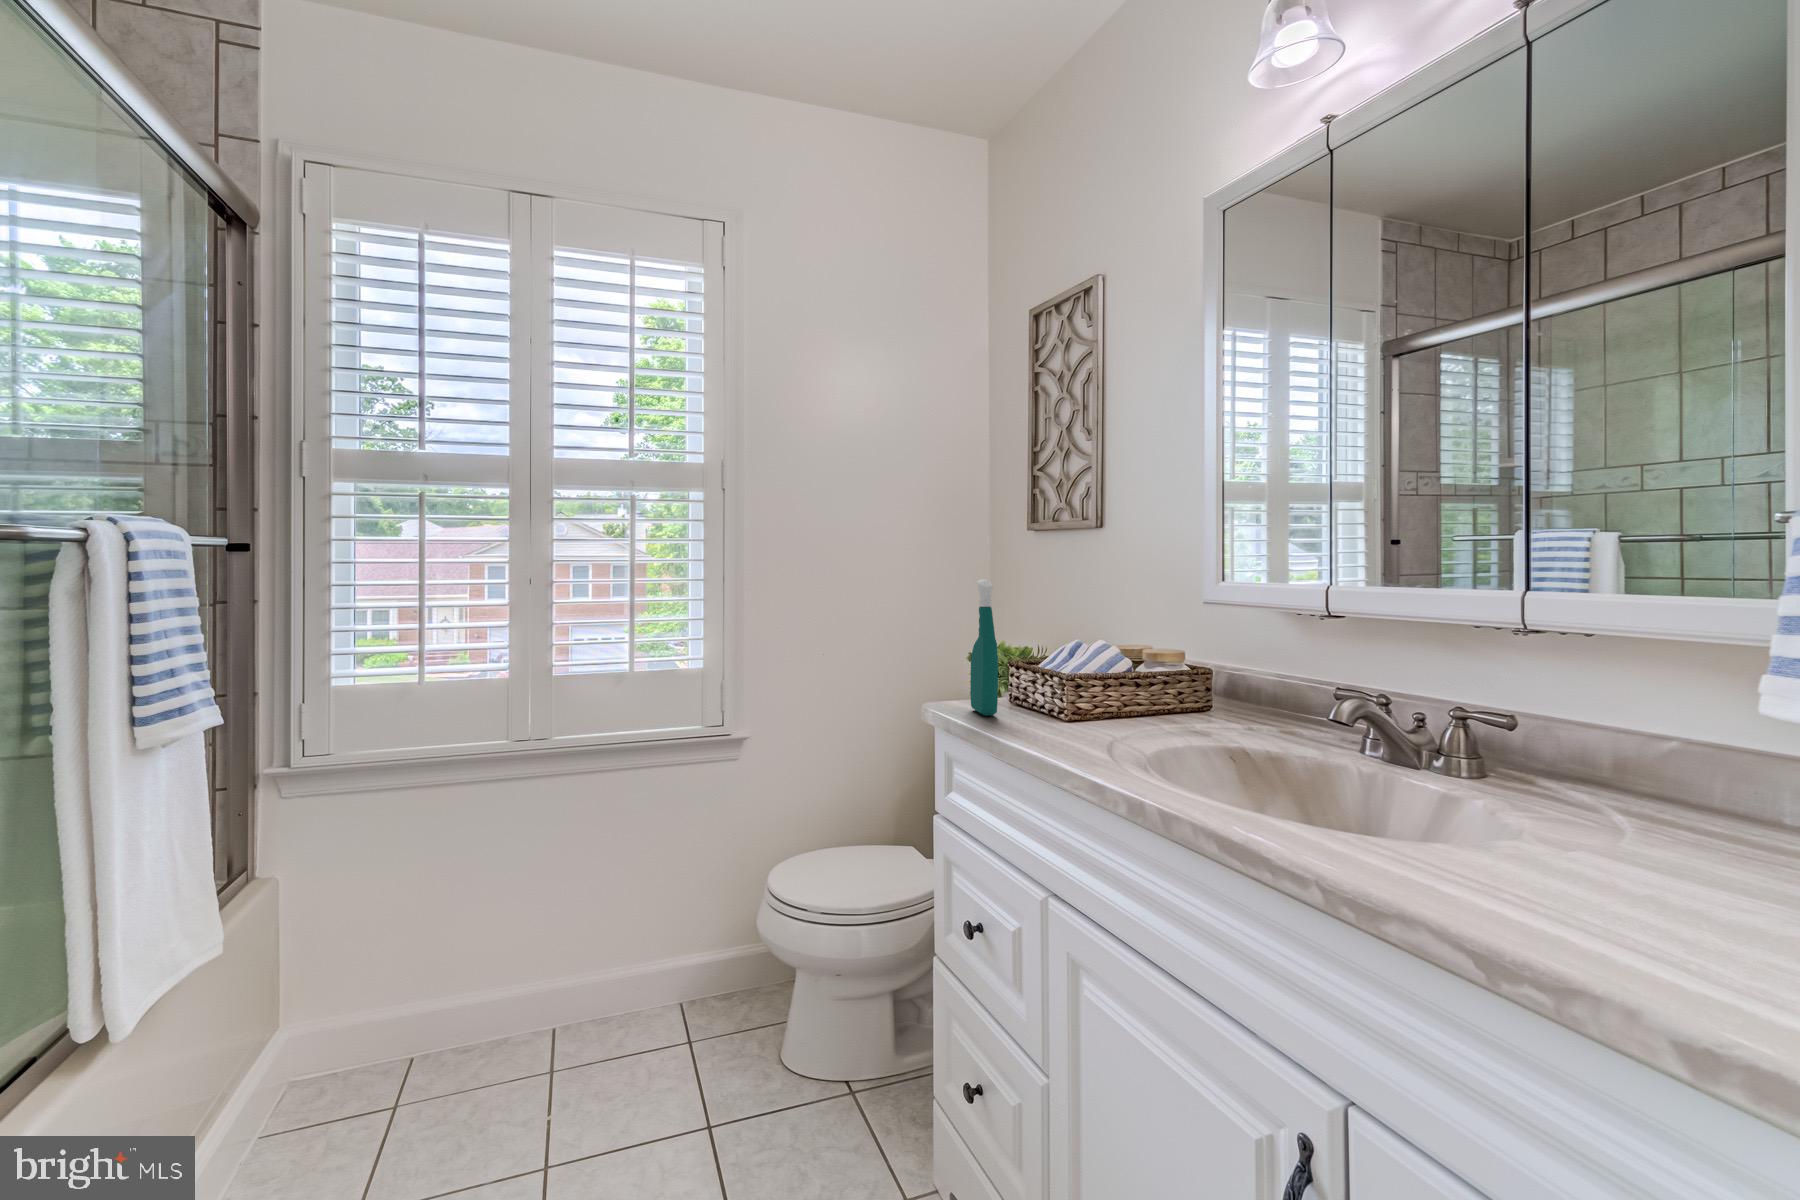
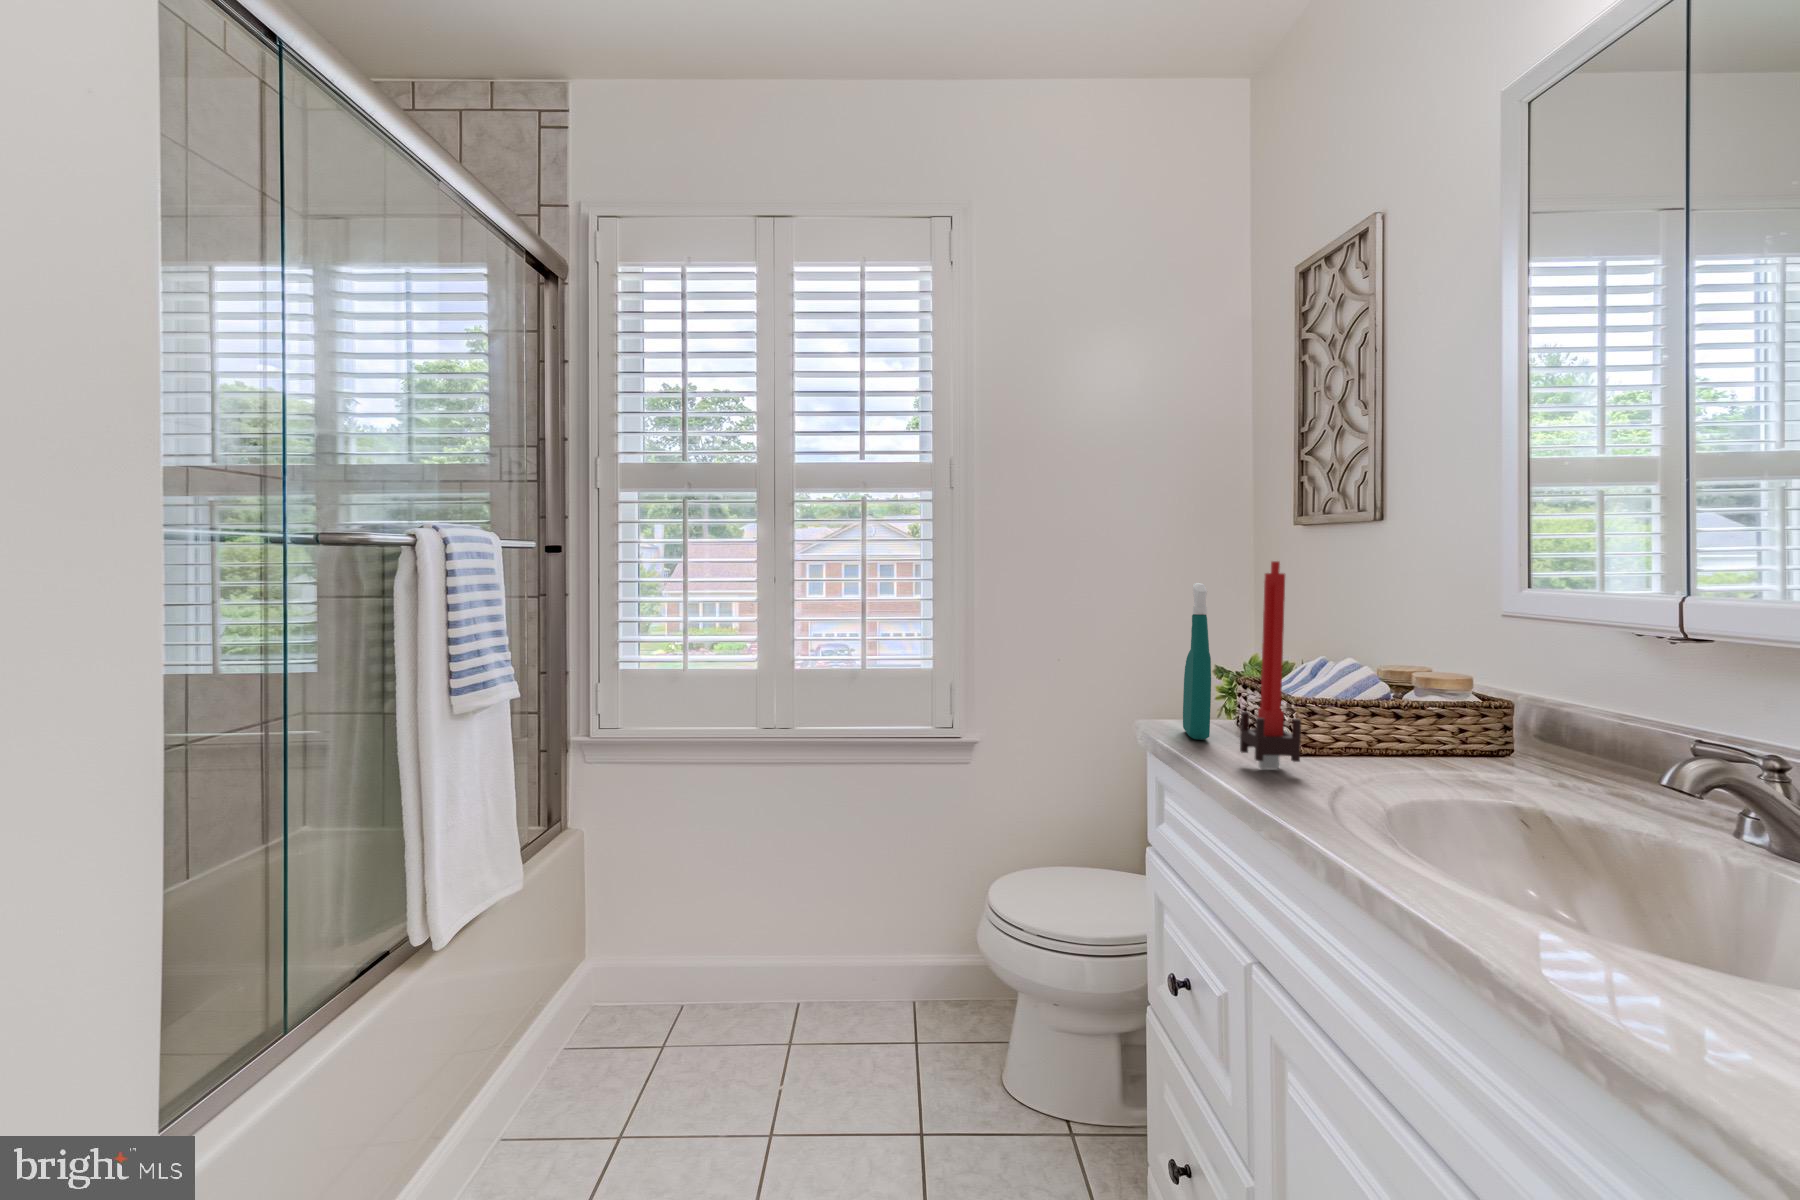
candle: none [1030,559,1079,734] -> present [1240,561,1301,769]

